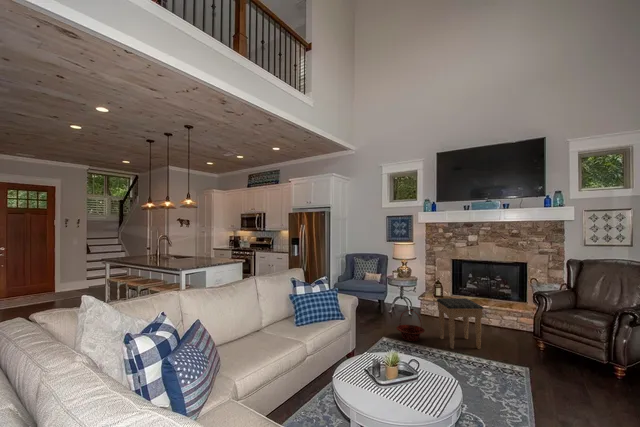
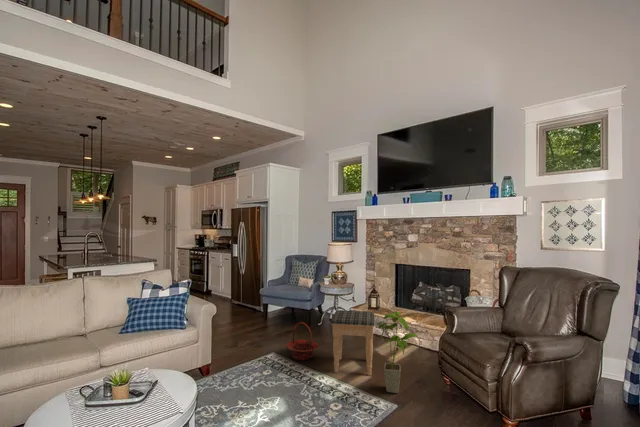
house plant: none [492,296,529,360] -> present [378,311,417,393]

